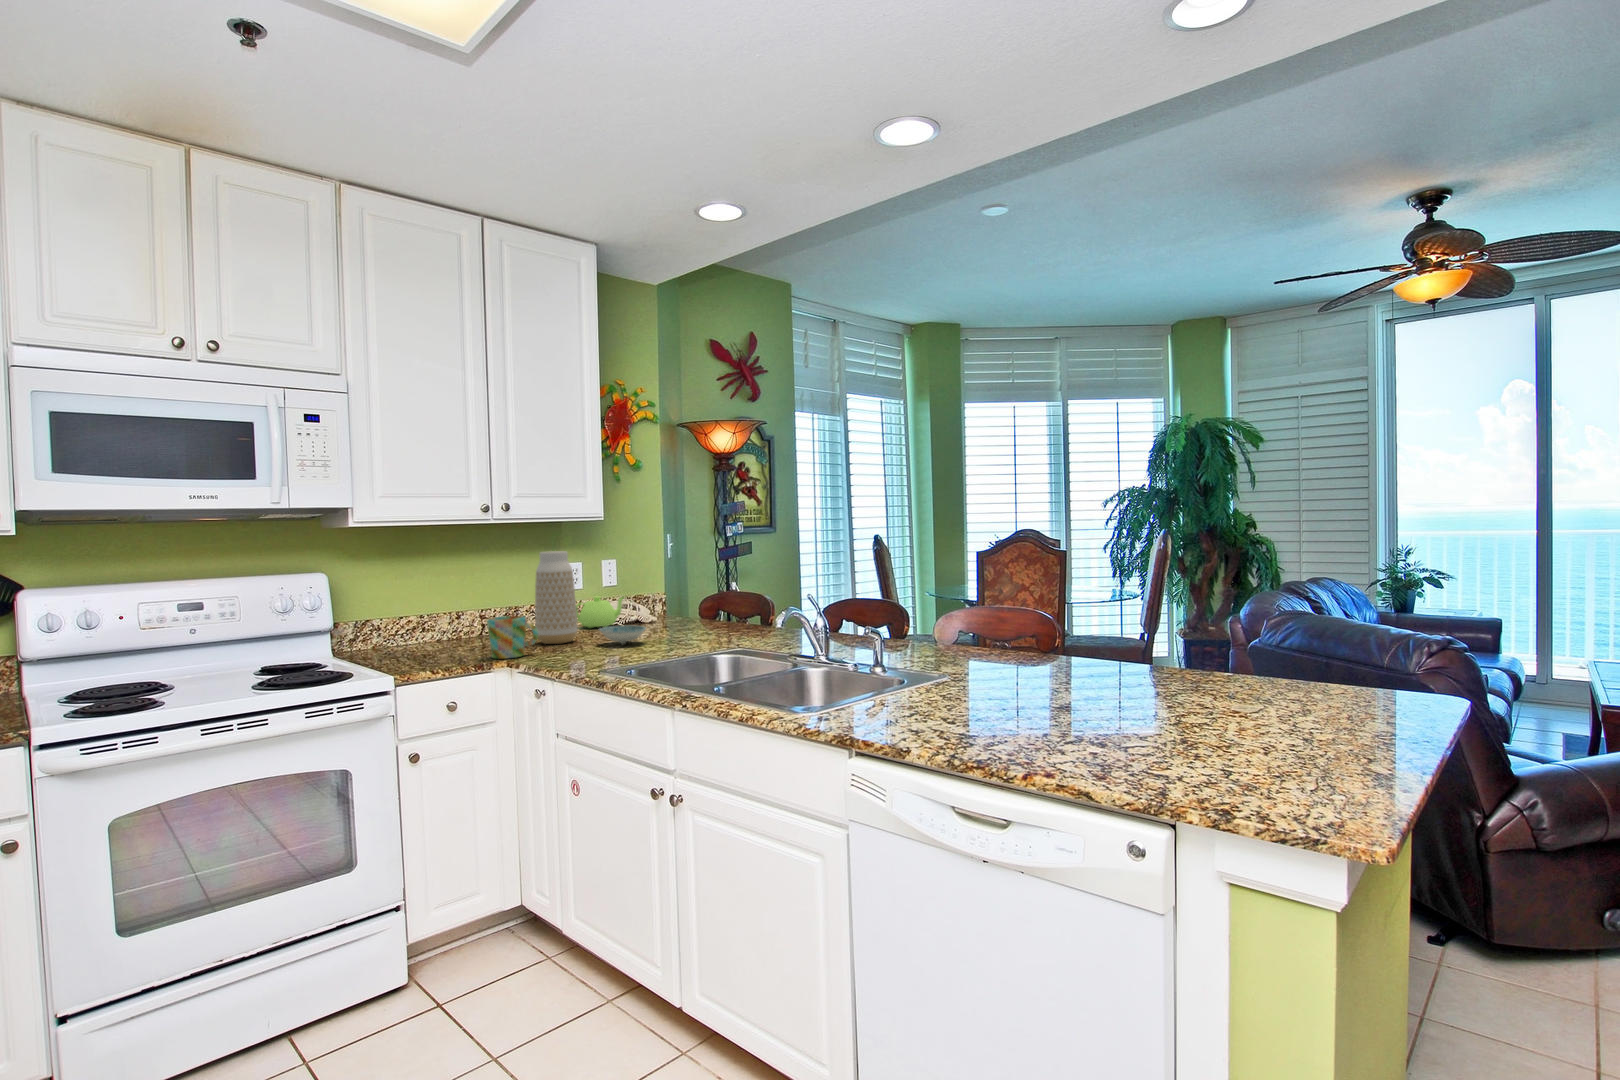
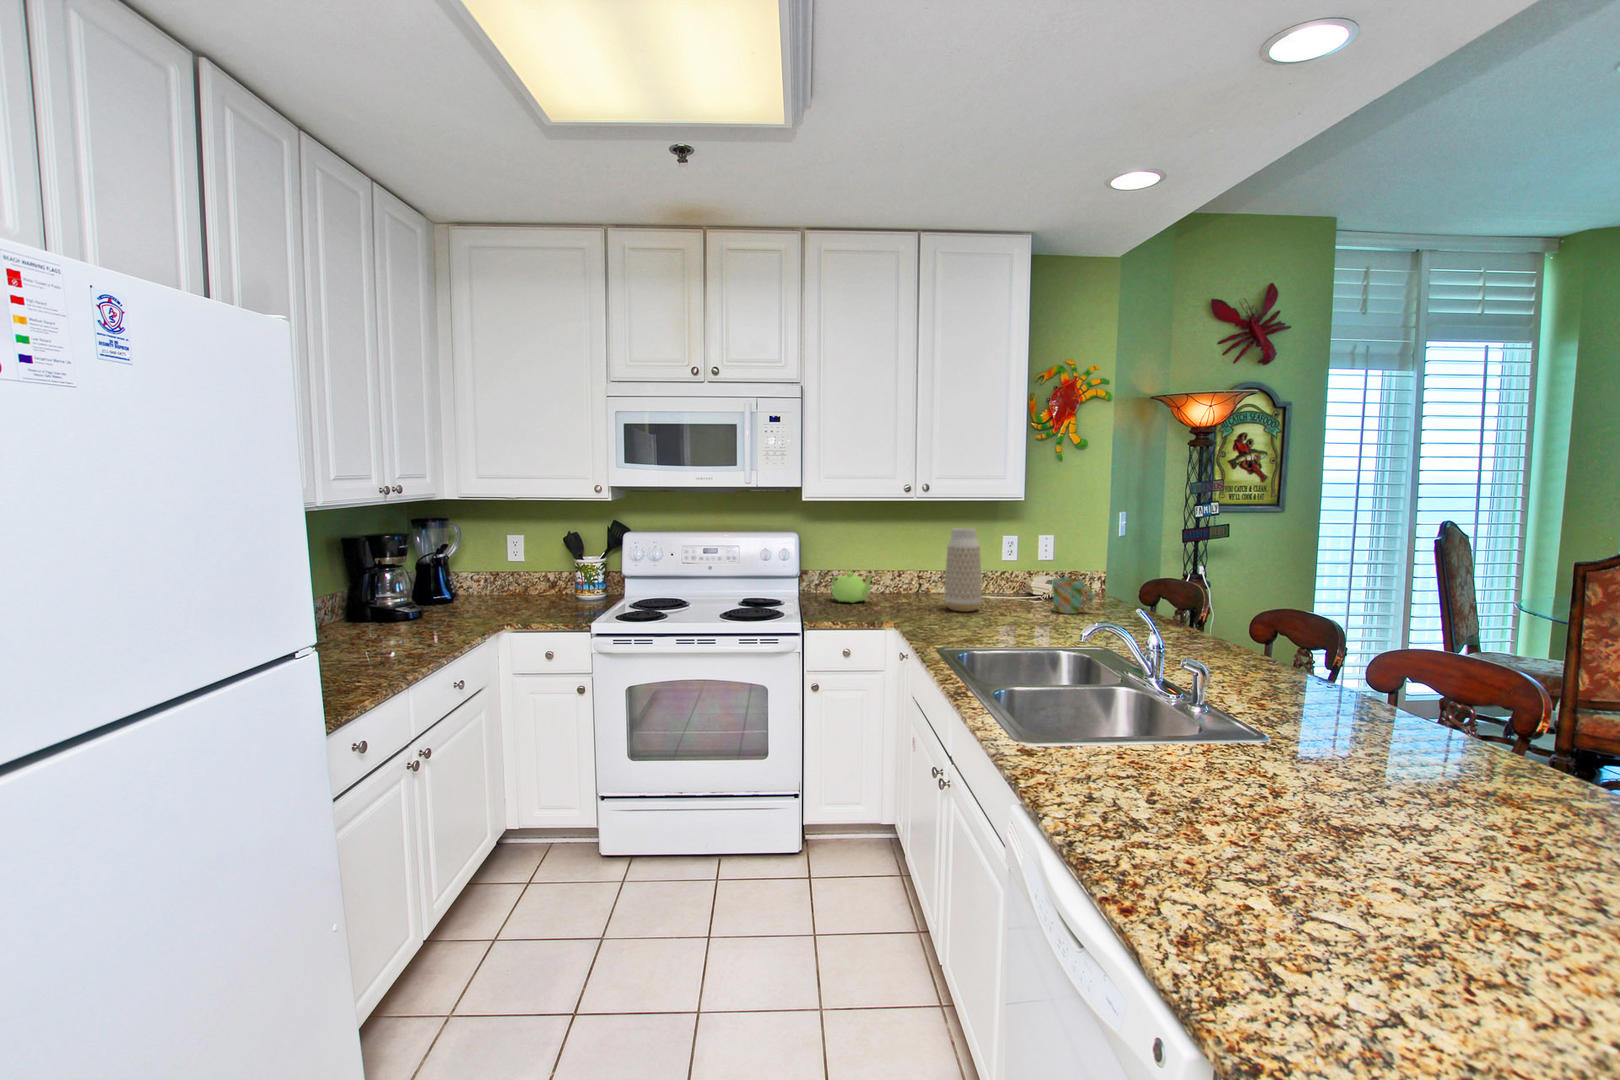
teapot: present [576,596,624,628] -> present [831,572,872,603]
mug: present [487,616,538,659] -> present [1052,578,1094,614]
ceramic bowl: present [599,626,646,644] -> none [989,603,1033,623]

